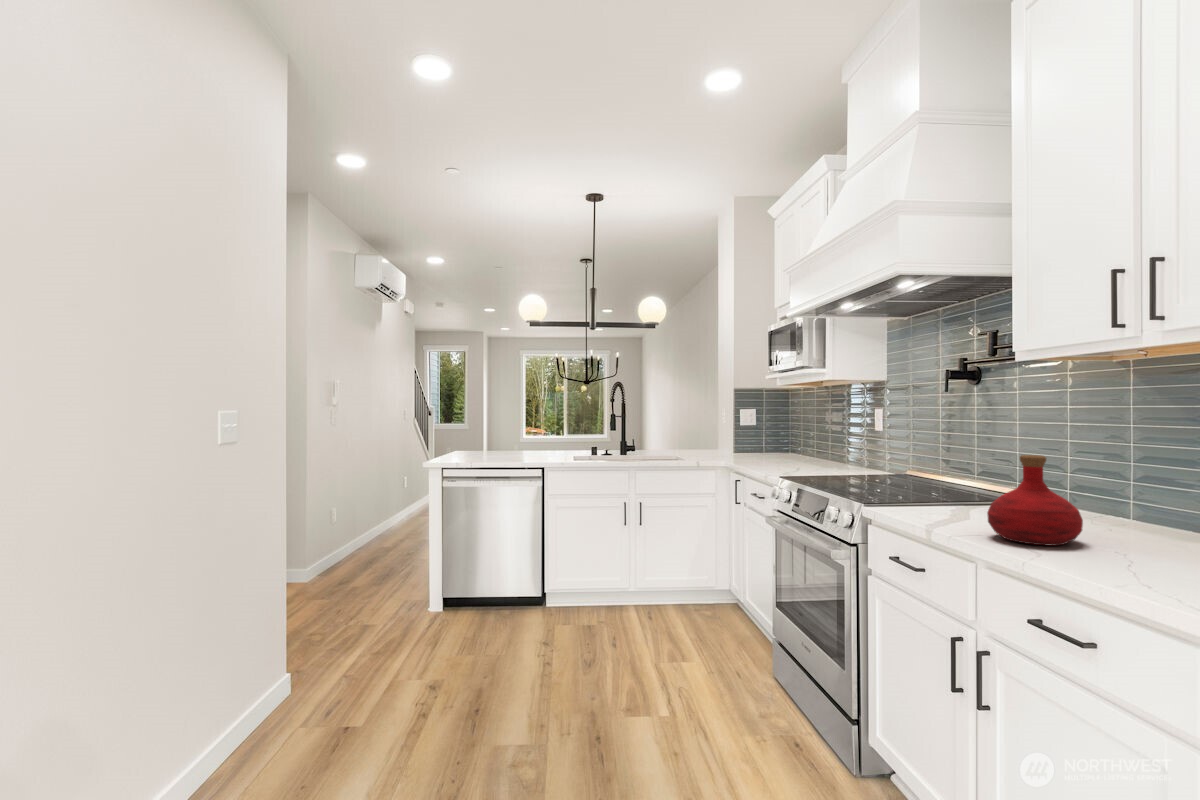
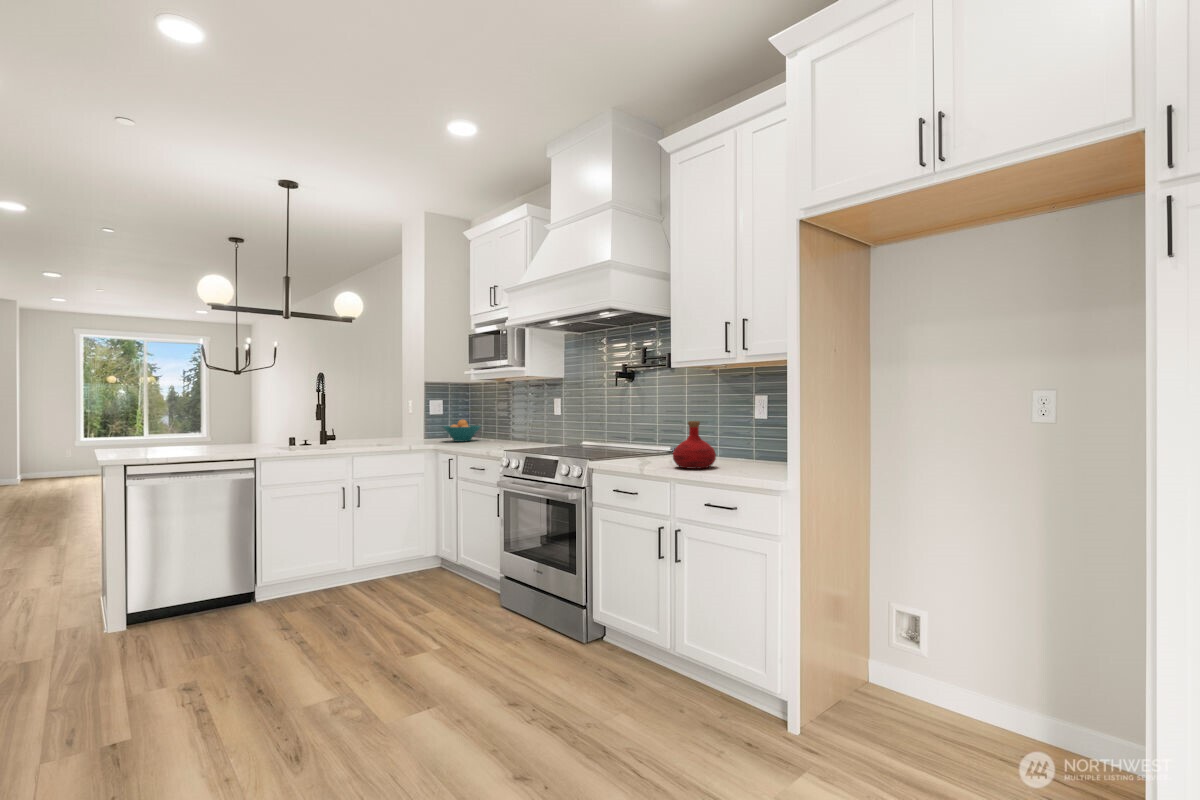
fruit bowl: none [745,433,792,460] -> present [443,420,480,442]

